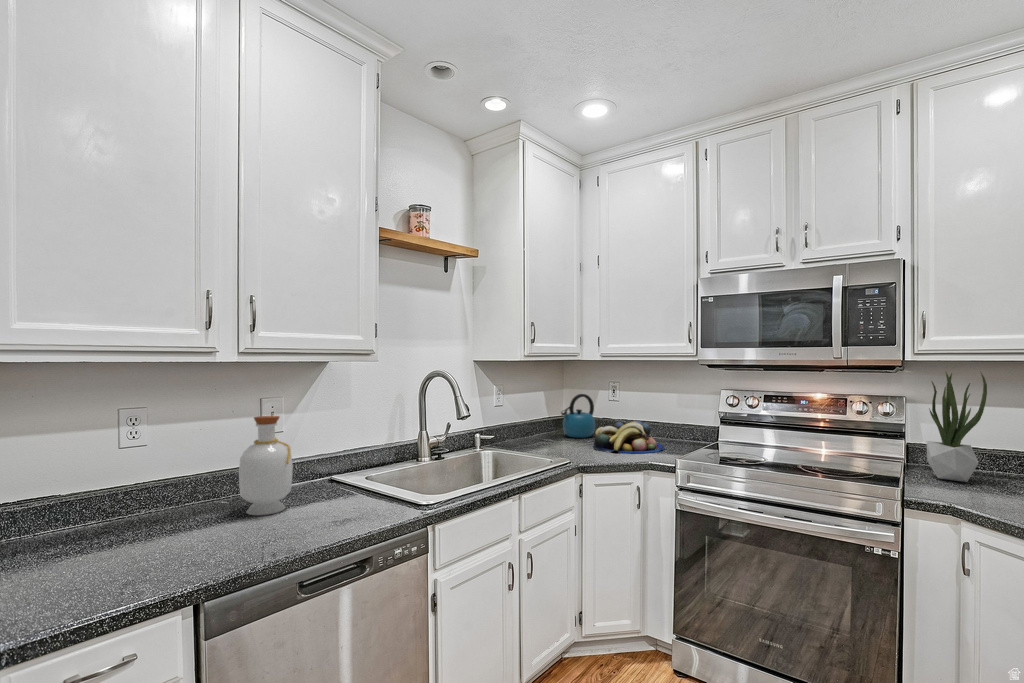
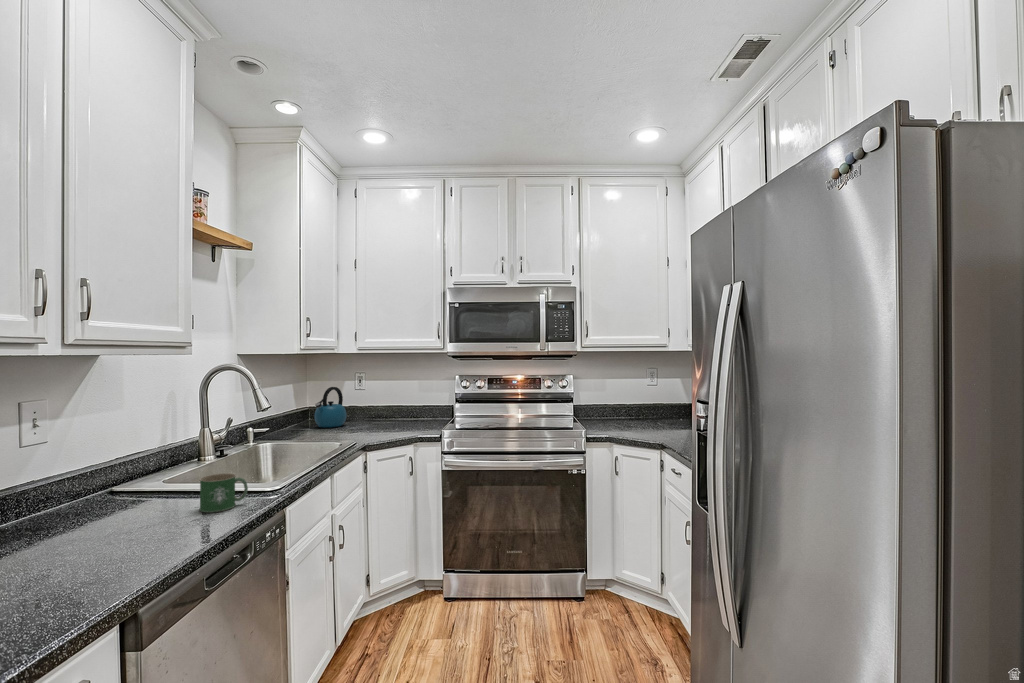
potted plant: present [926,372,987,482] -> none [585,356,614,423]
bottle: present [239,416,293,515] -> none [41,415,122,536]
fruit bowl: present [593,420,665,454] -> none [356,406,419,434]
mug: none [346,480,387,518] -> present [200,473,248,512]

